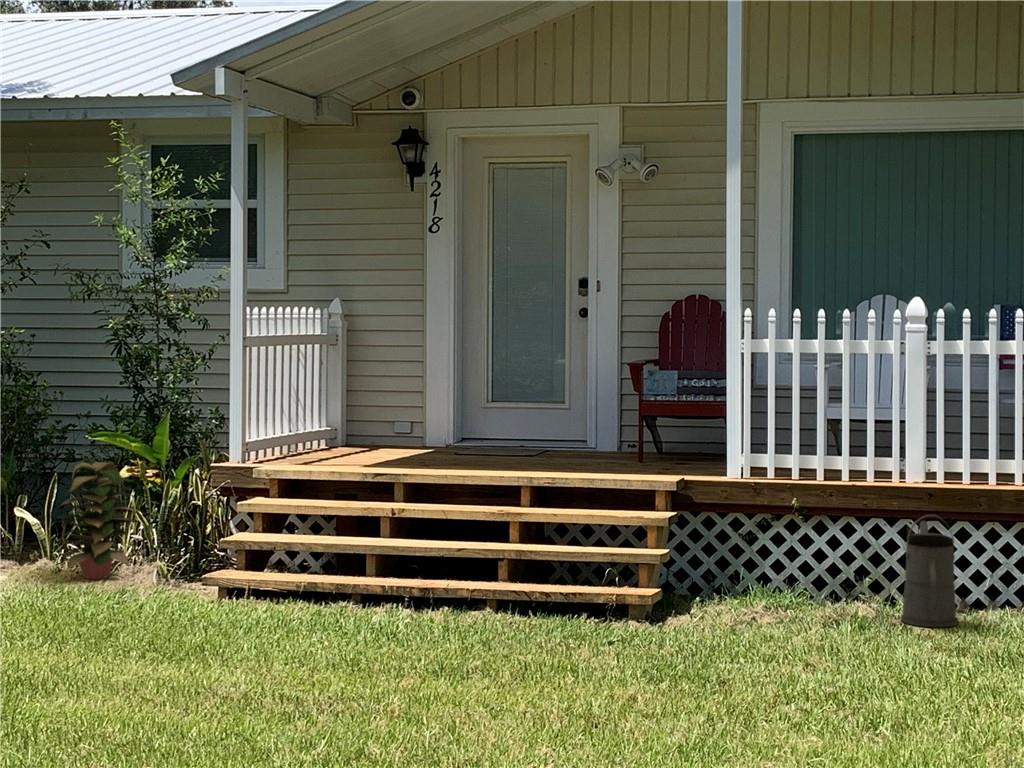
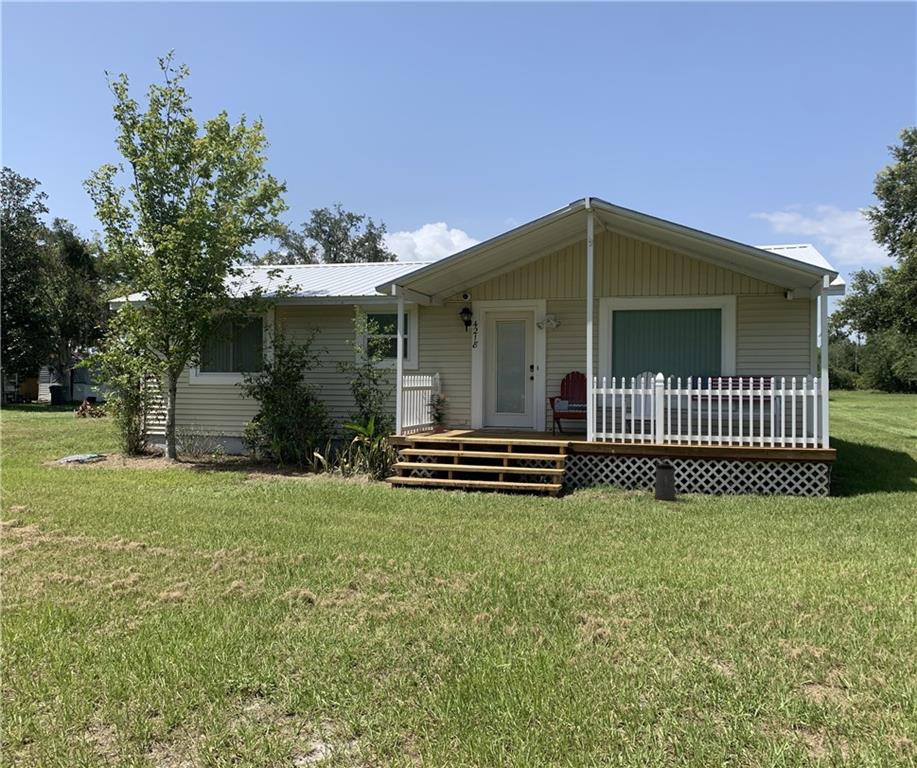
decorative plant: present [58,462,136,579] -> present [425,394,451,433]

